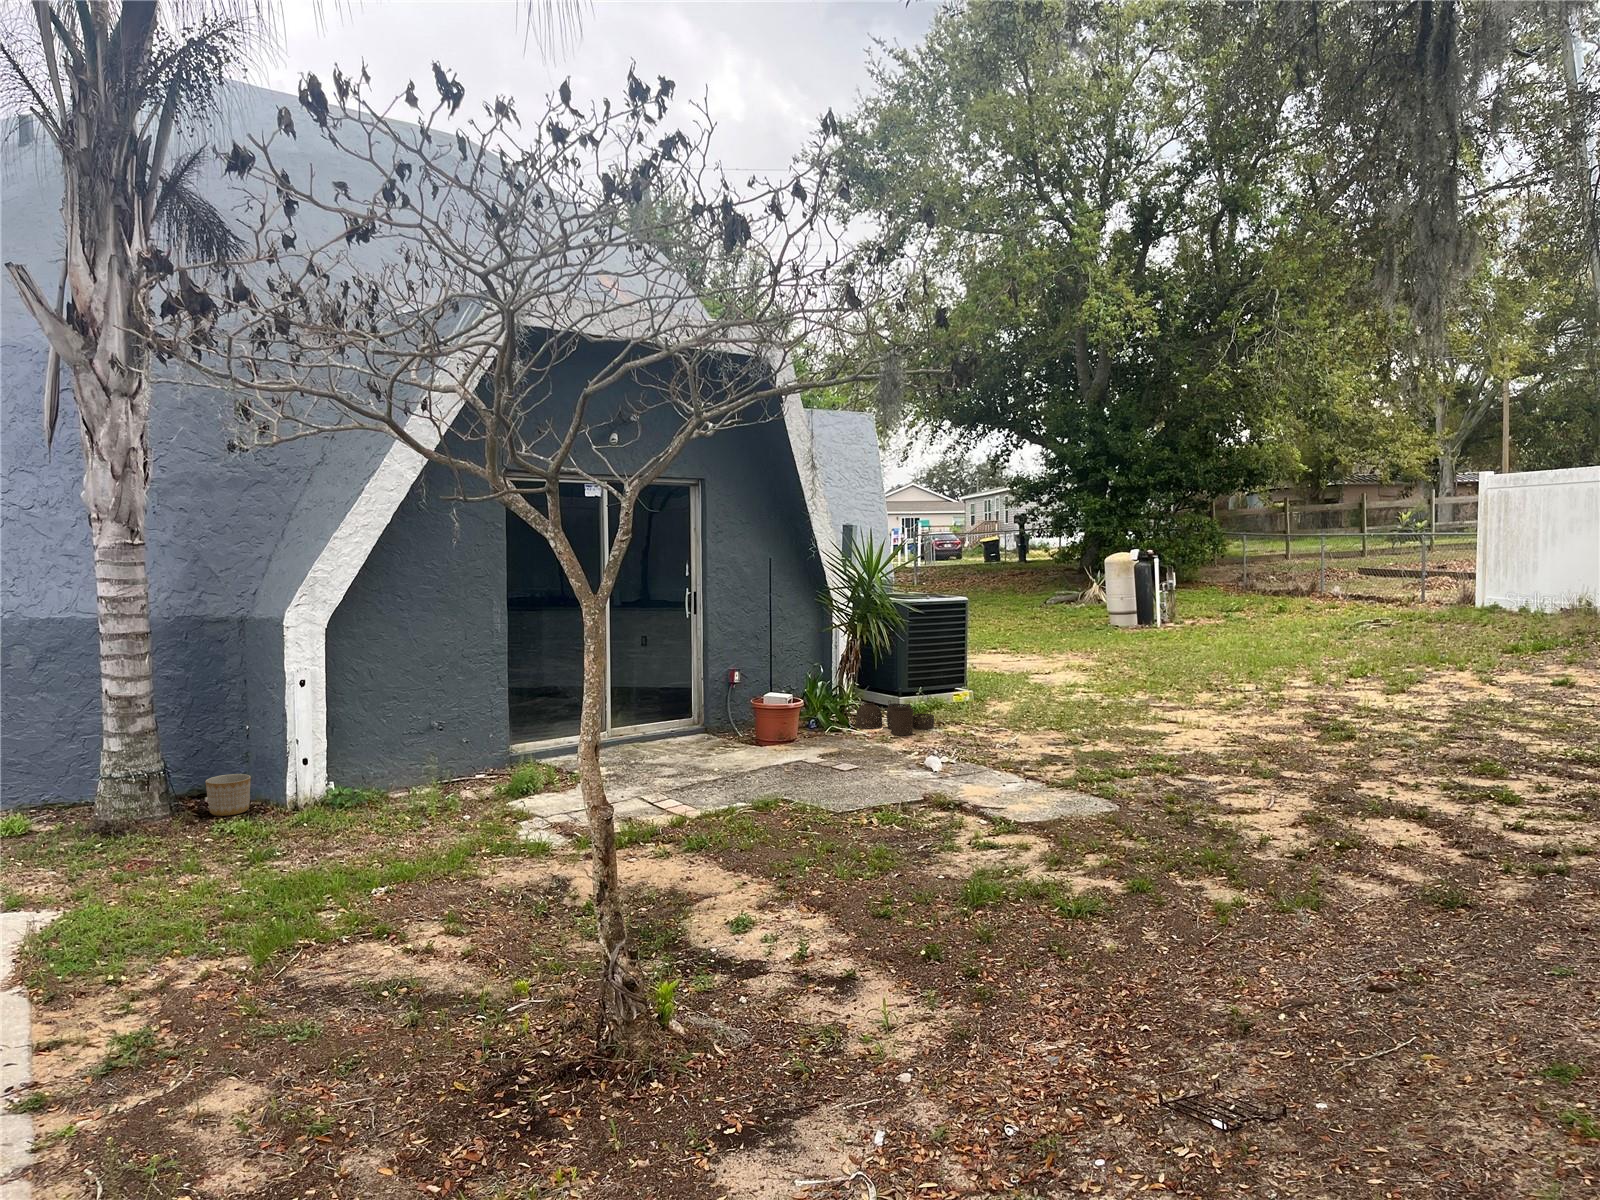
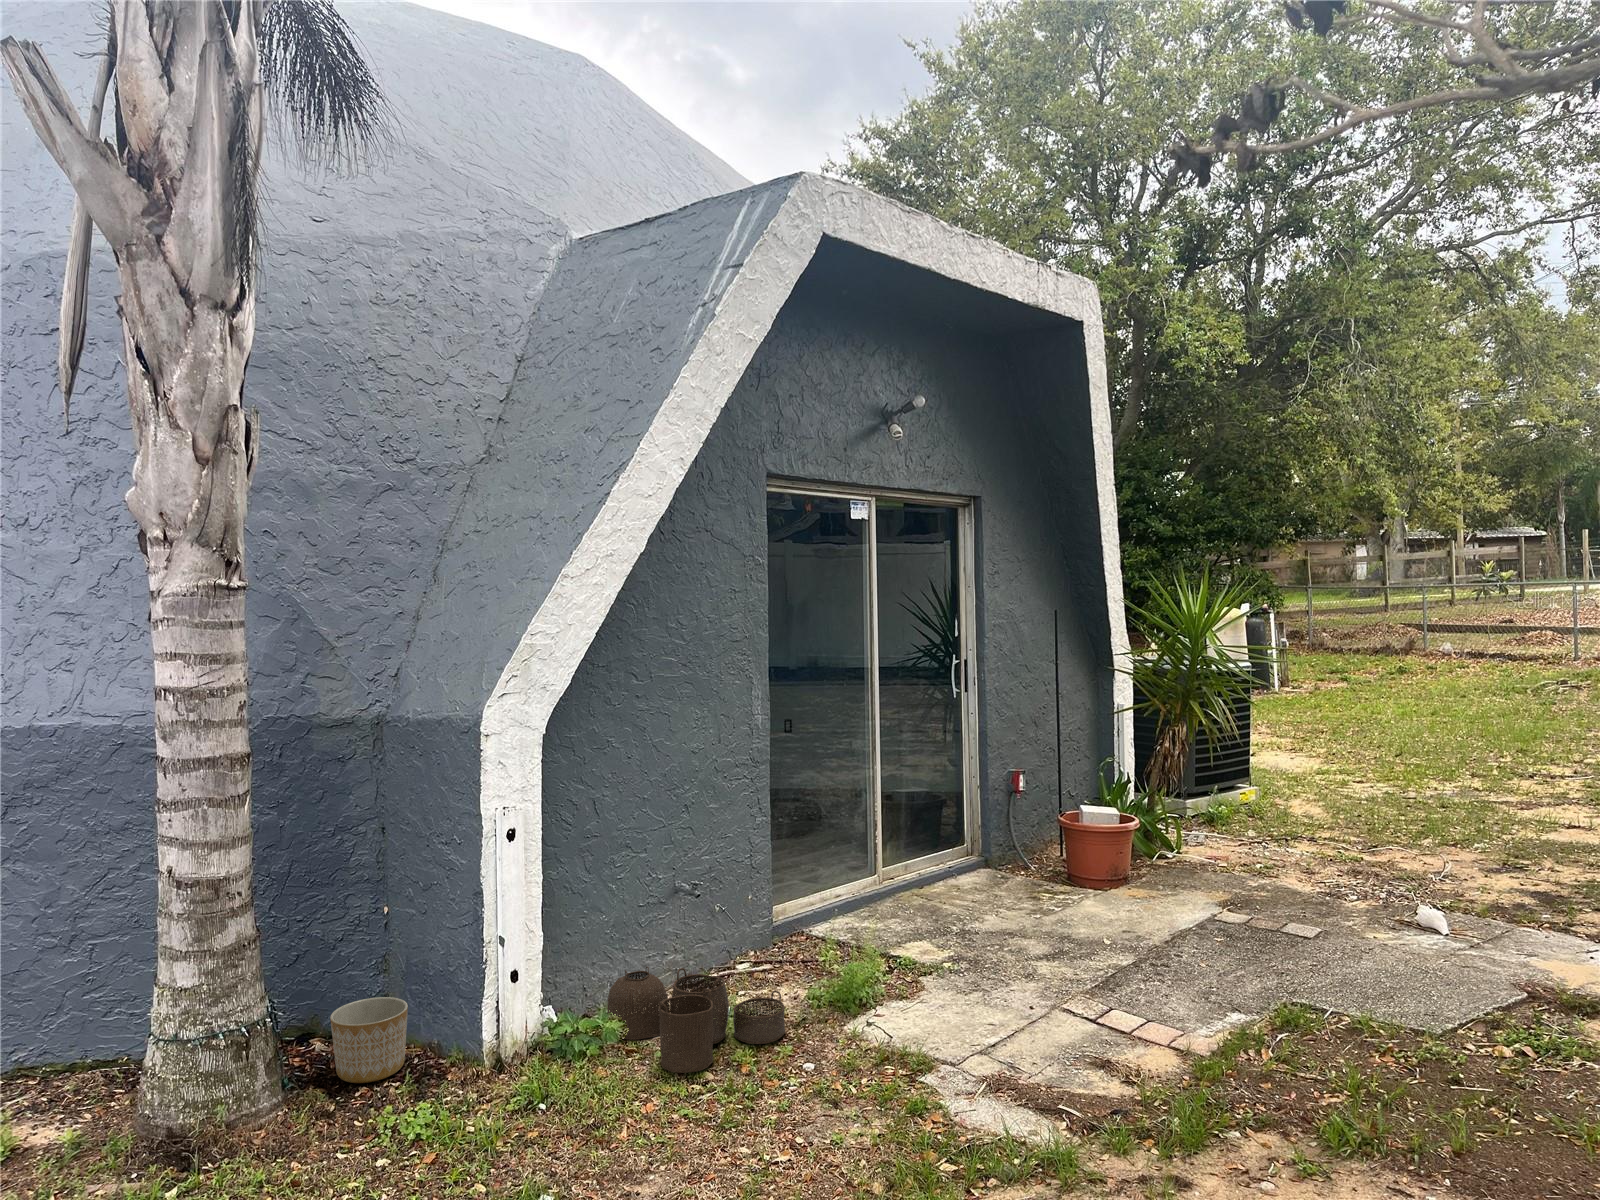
woven basket: present [855,700,934,735] -> present [607,967,785,1073]

